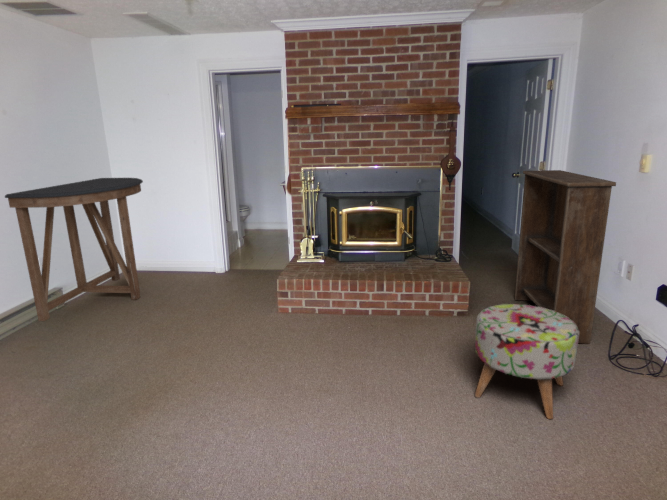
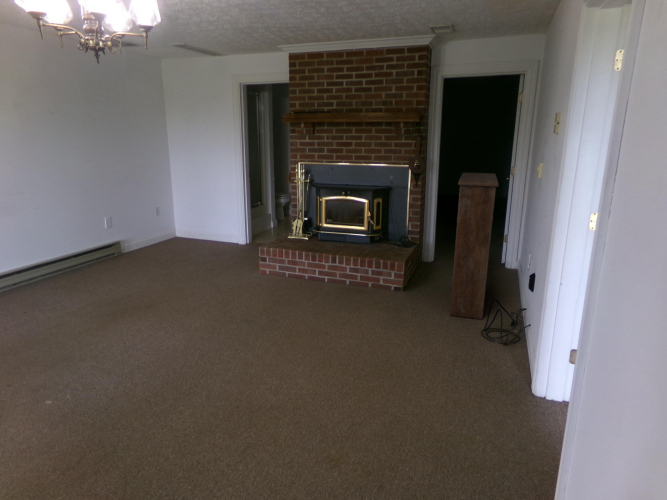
console table: present [5,178,143,321] -> none [81,164,184,262]
ottoman: present [475,304,579,419] -> none [350,274,427,359]

